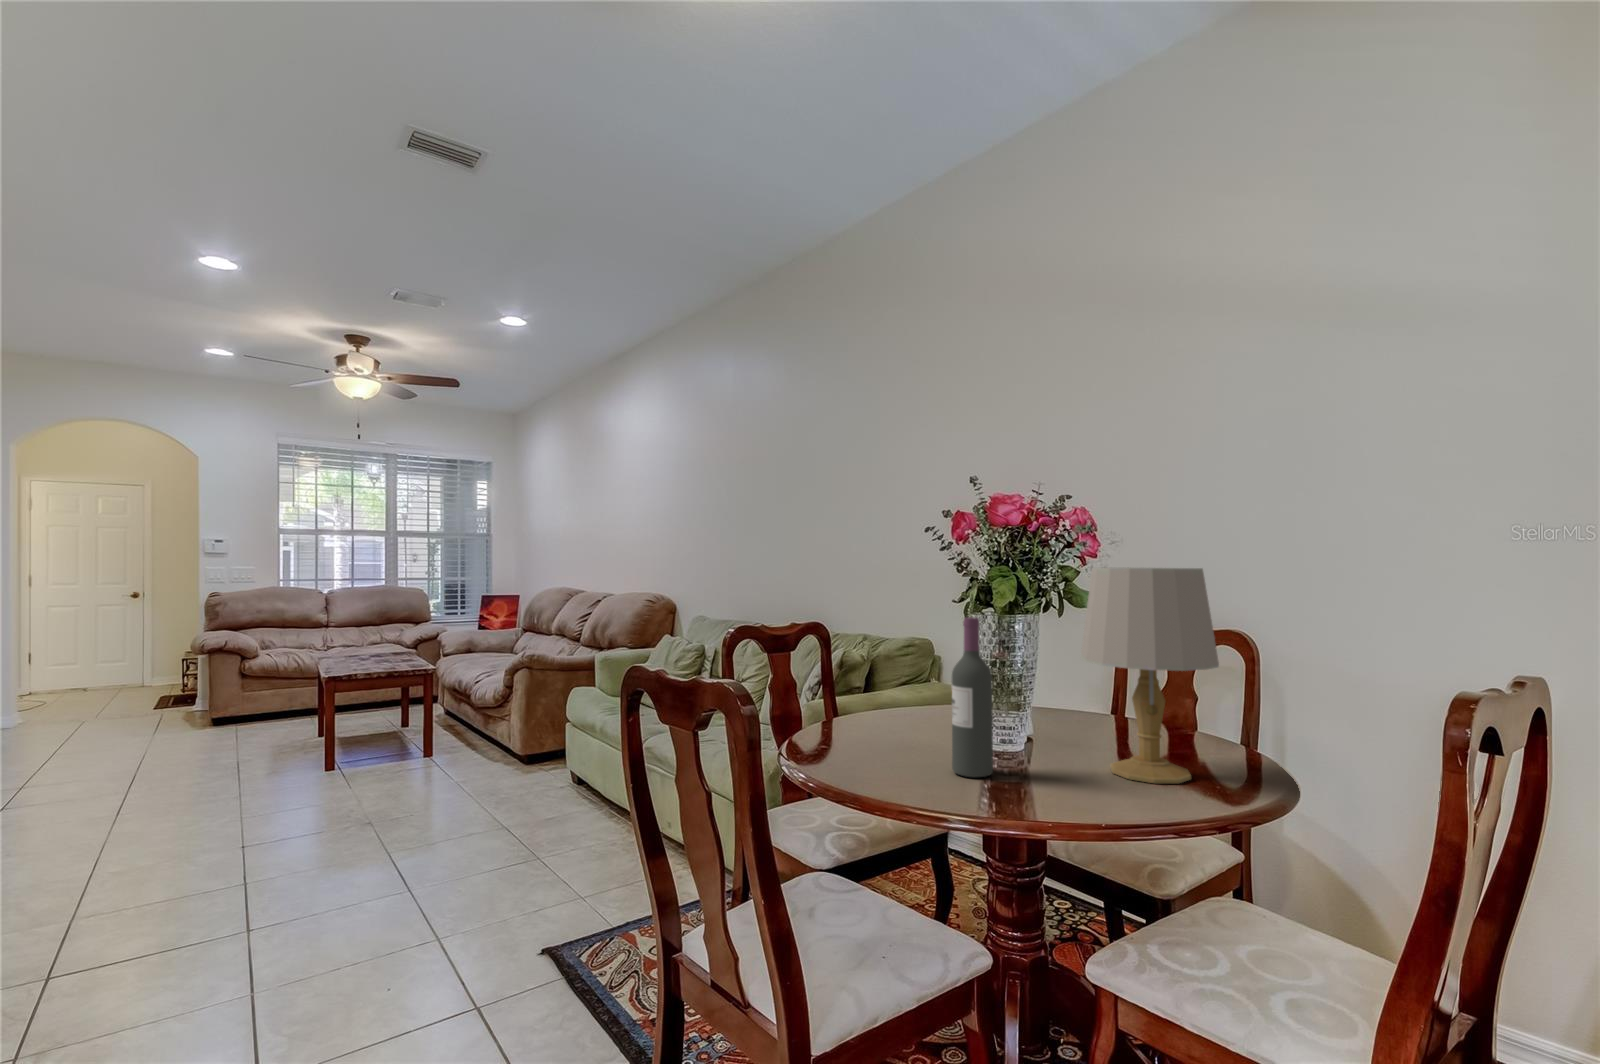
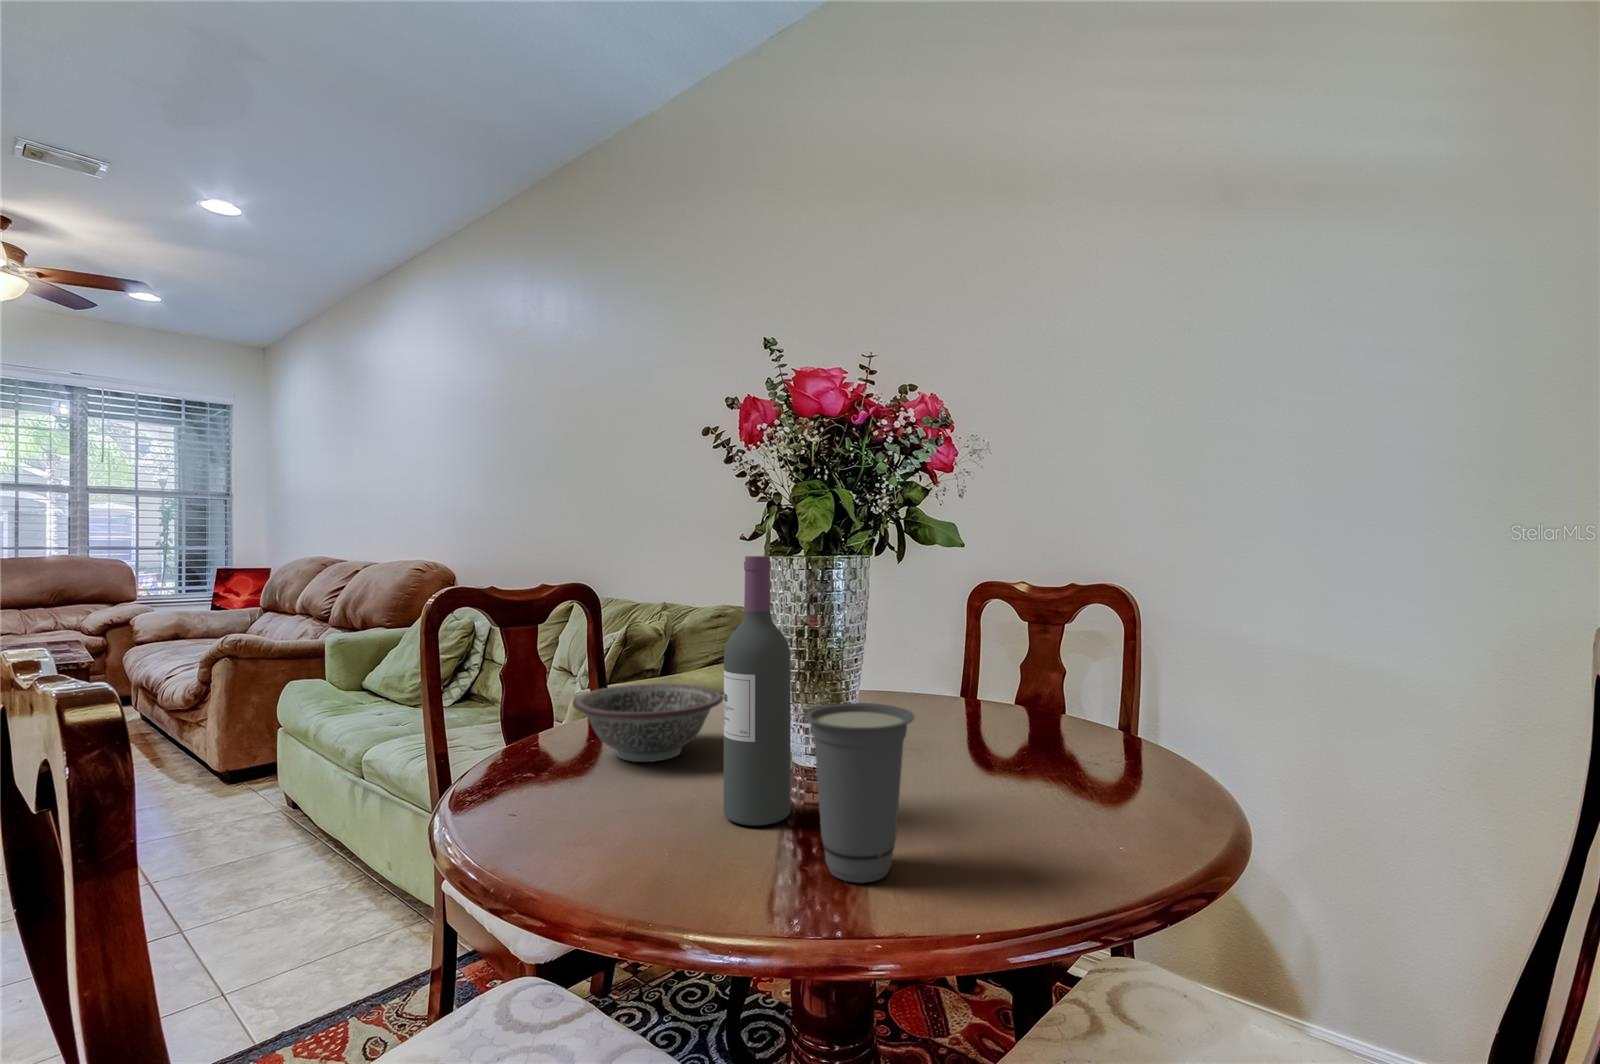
table lamp: present [1080,568,1219,783] -> none [930,471,1138,817]
decorative bowl: none [845,694,940,743] -> present [573,683,723,762]
cup: none [1005,706,1070,804] -> present [803,703,915,883]

